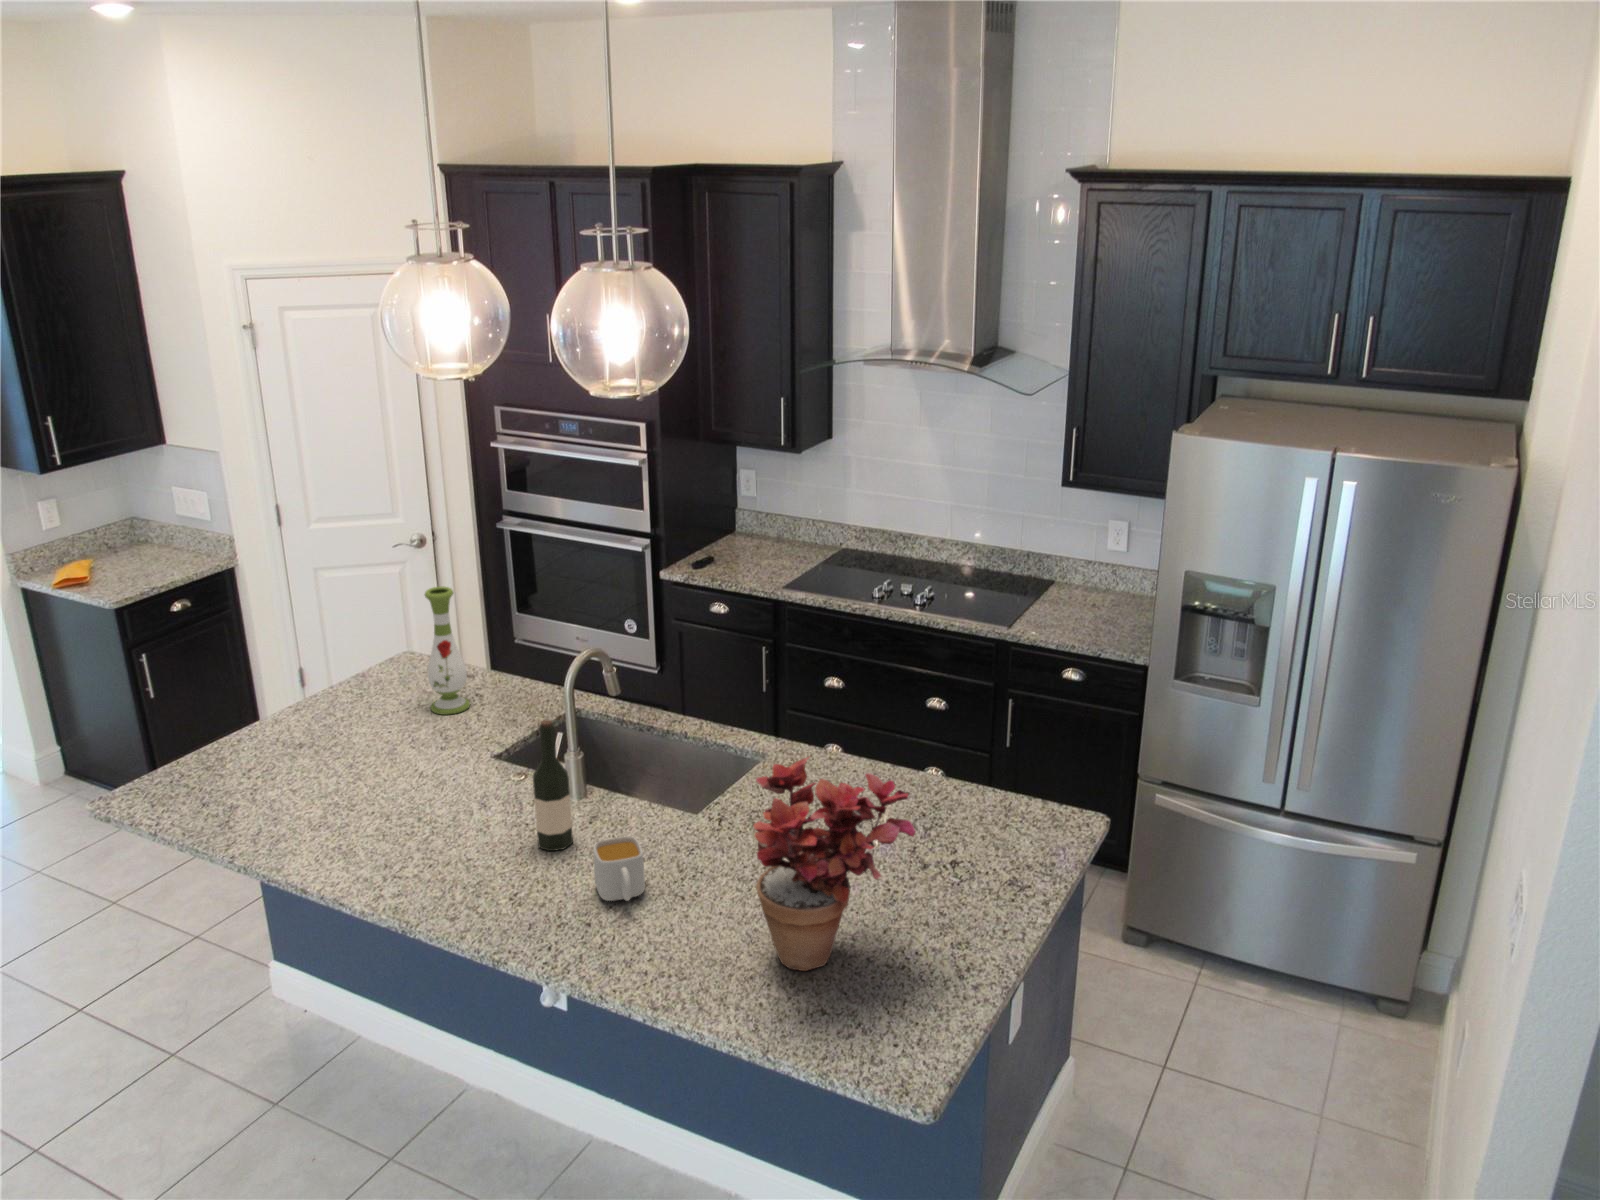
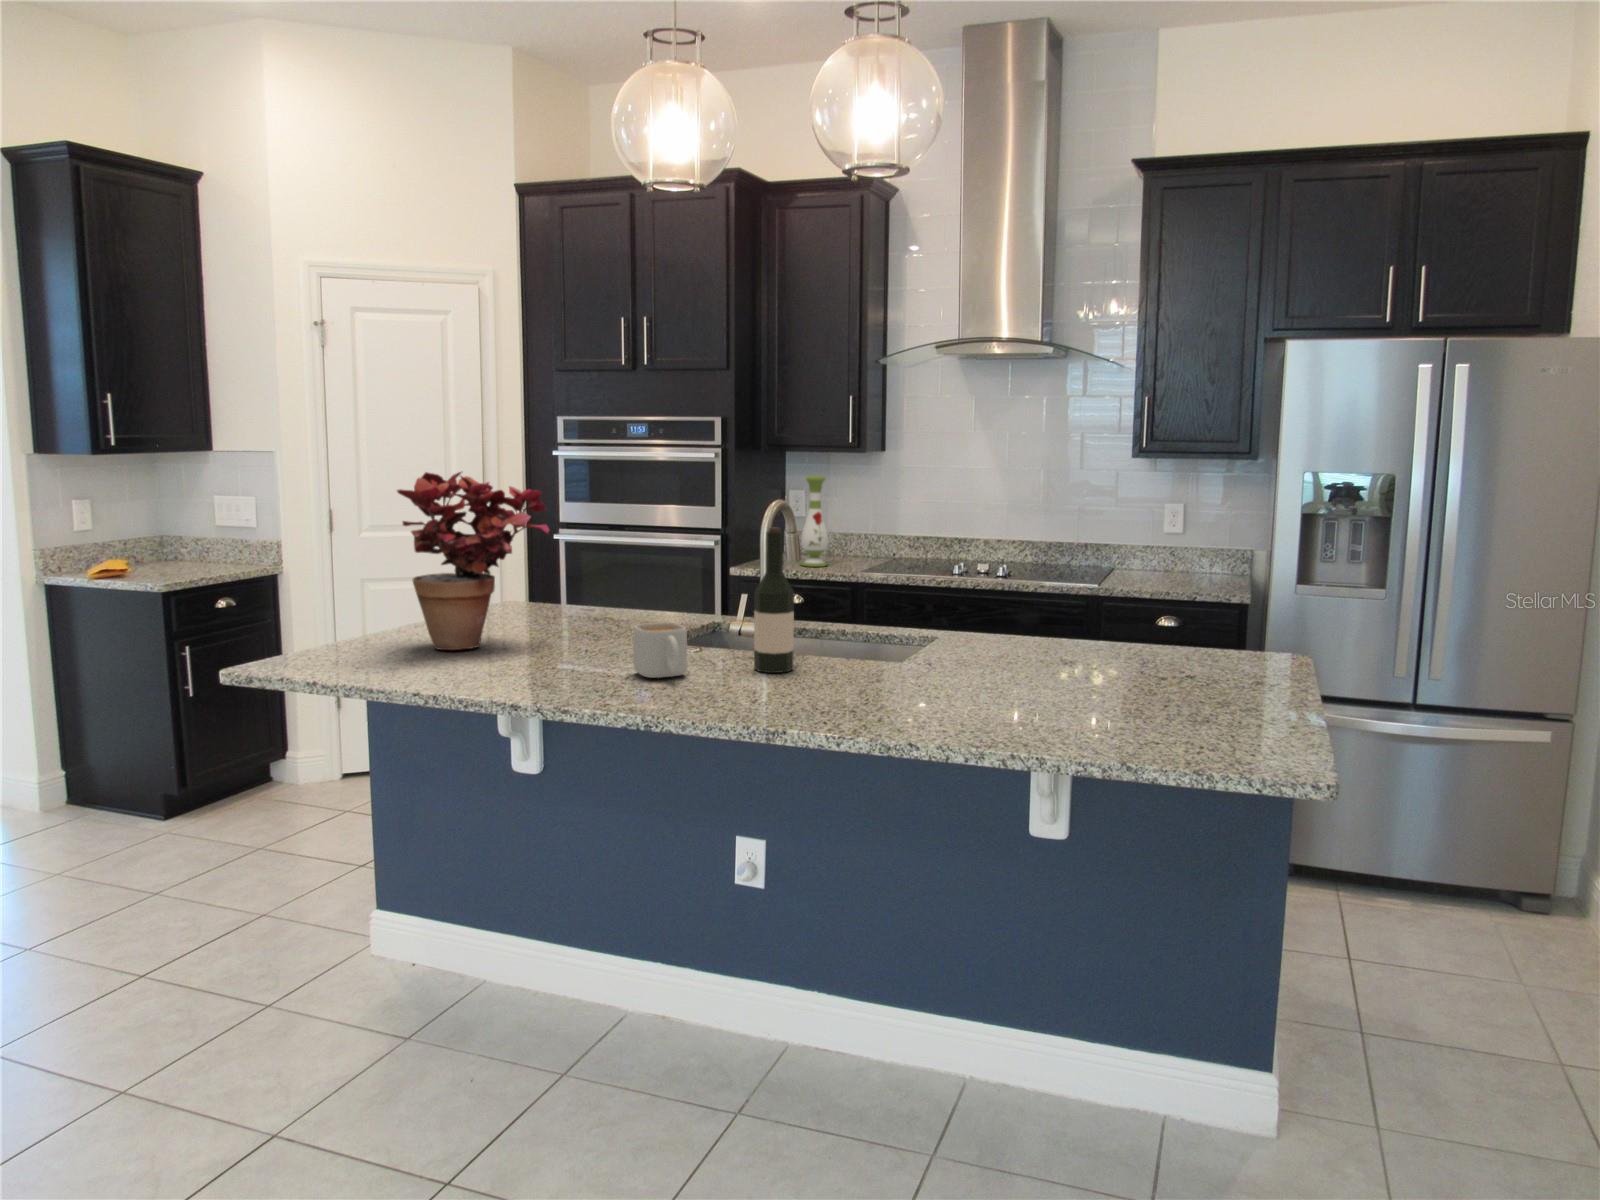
vase: present [425,586,471,715] -> present [801,476,828,567]
potted plant: present [754,757,915,971] -> present [397,472,549,650]
mug: present [593,836,645,901] -> present [633,622,687,678]

